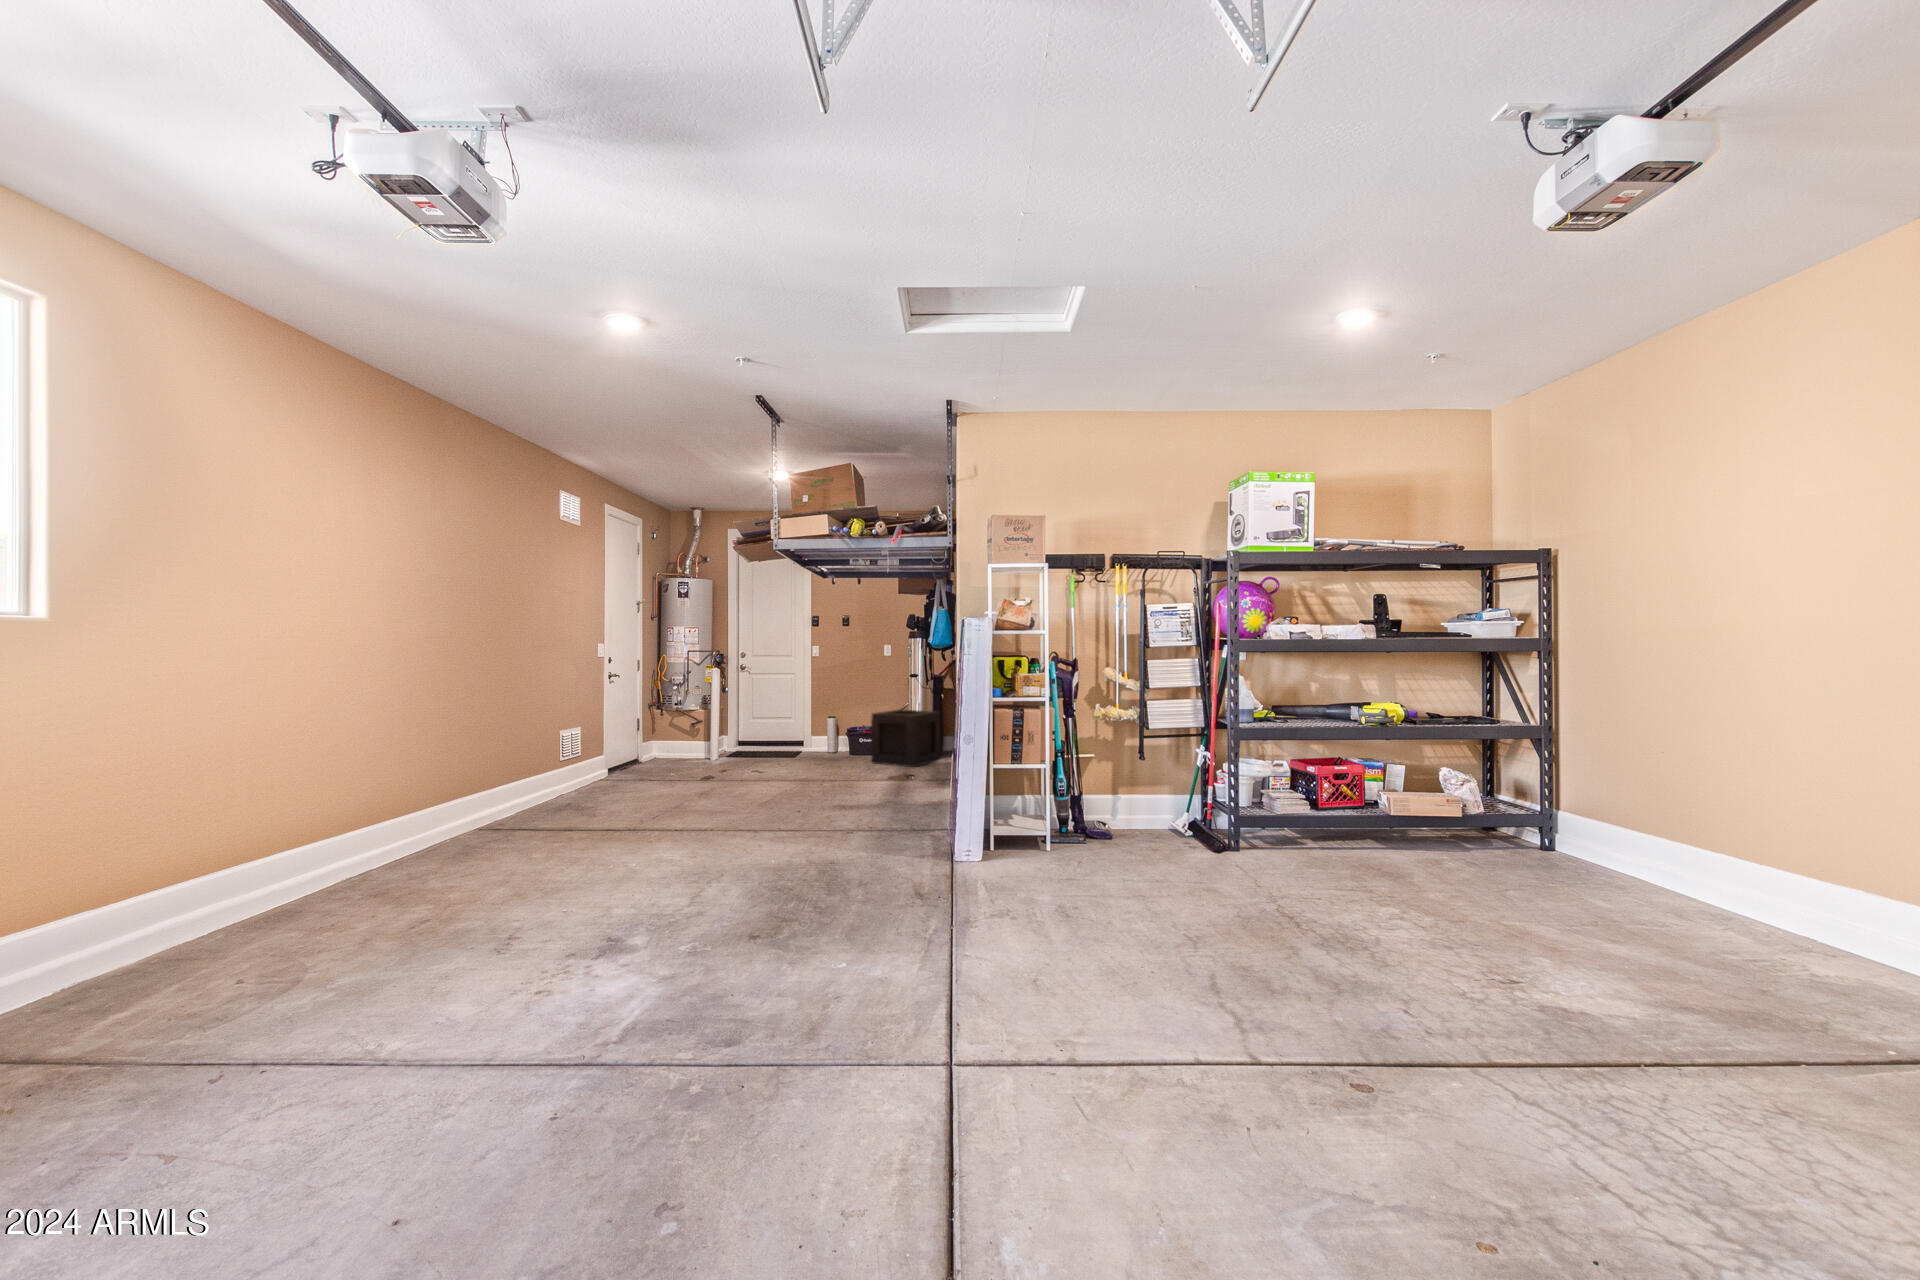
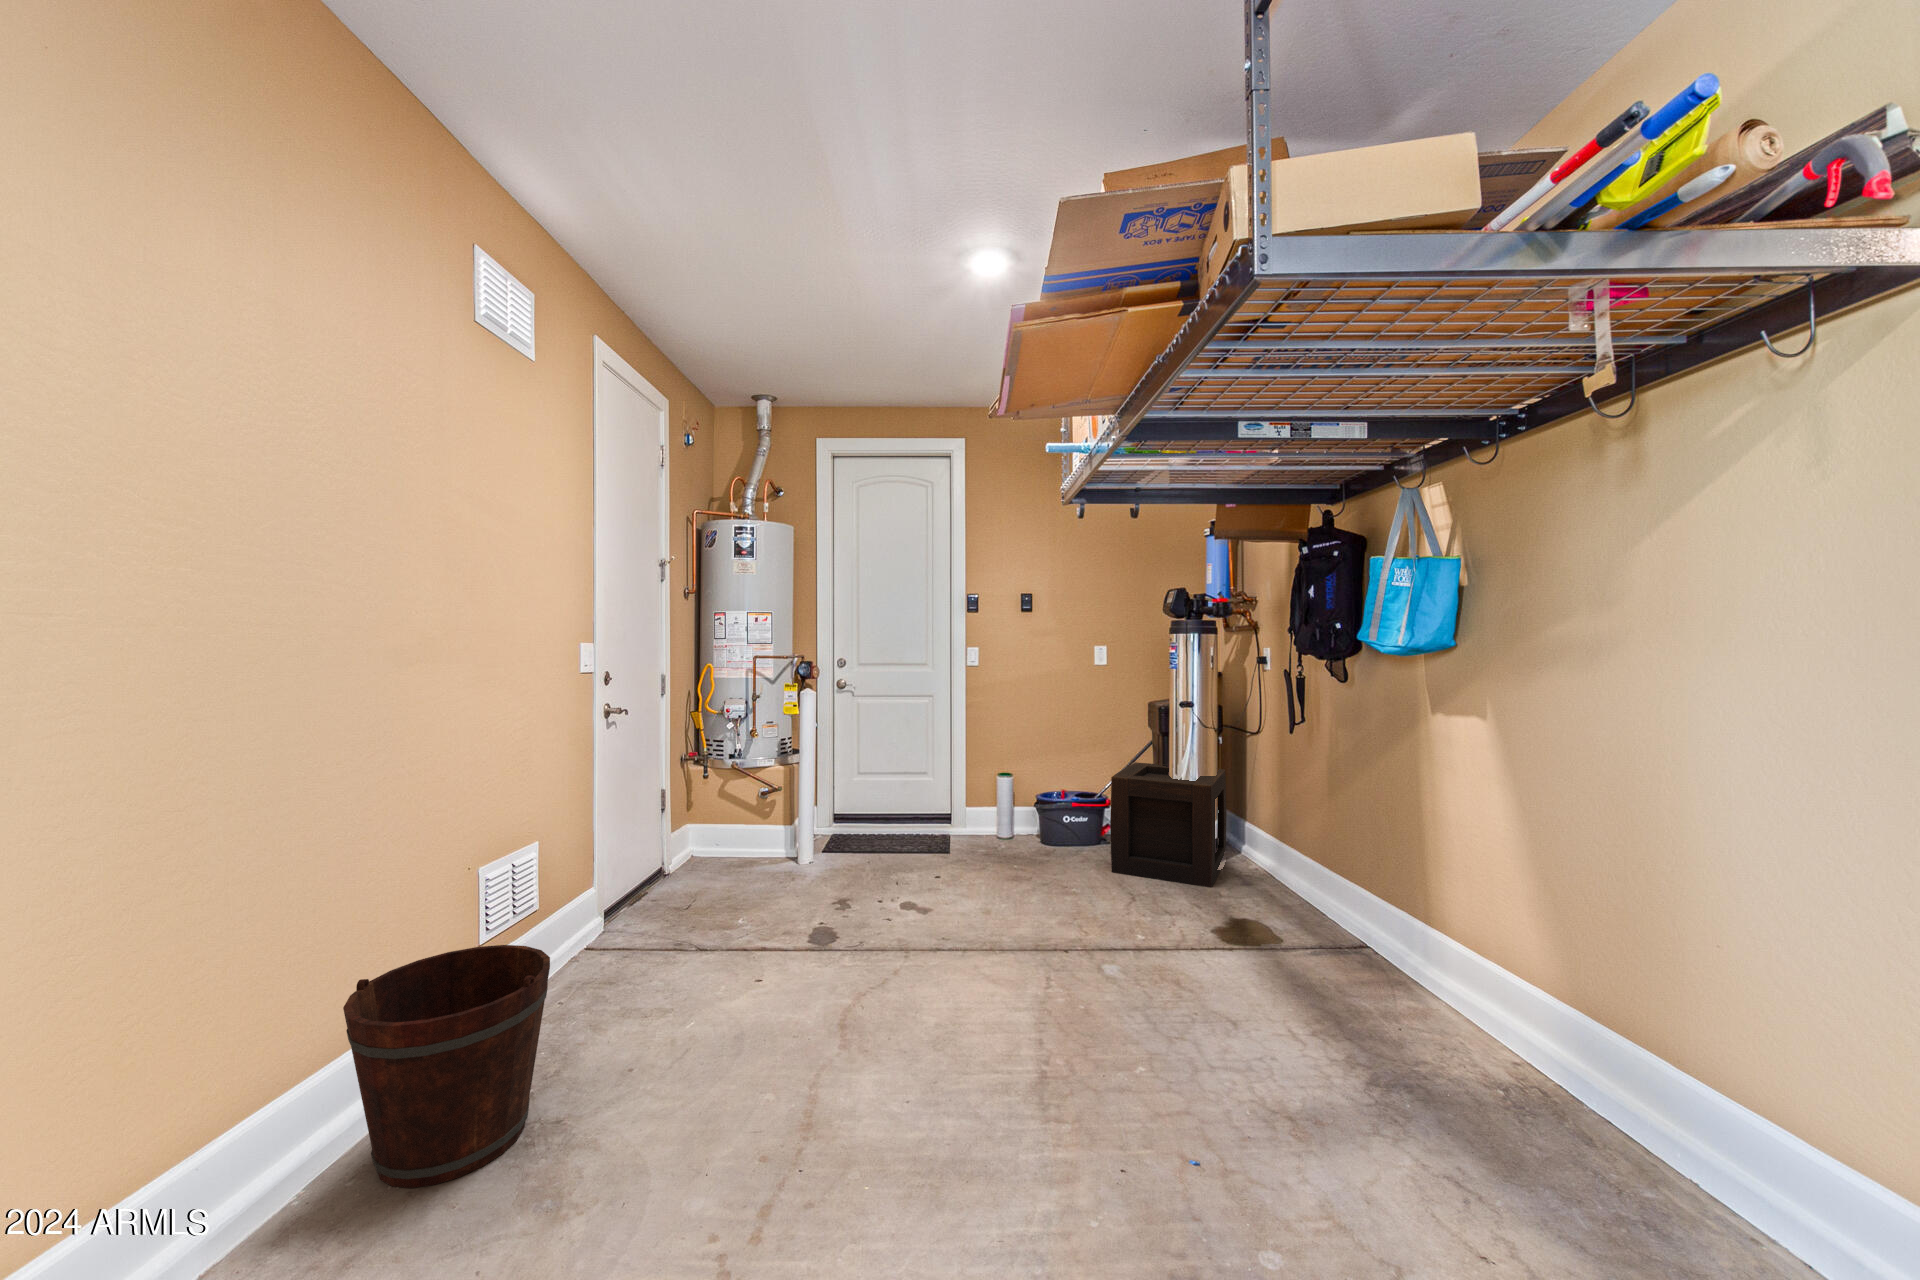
bucket: none [527,749,590,811] -> present [343,945,550,1188]

